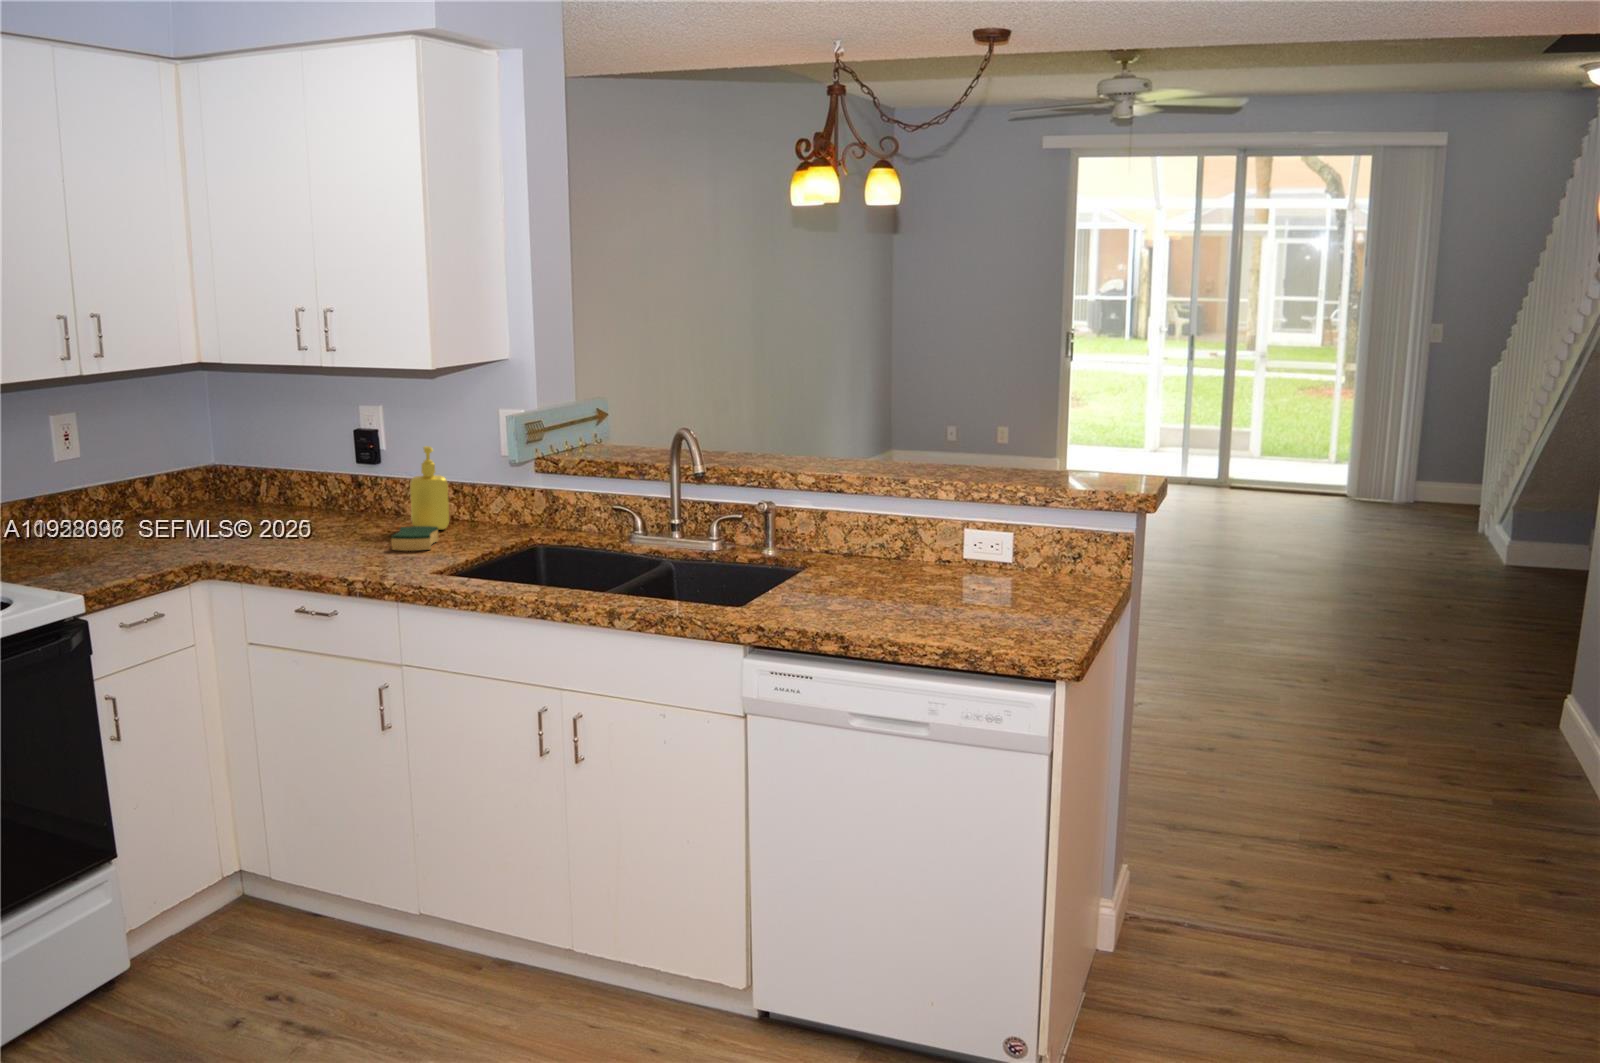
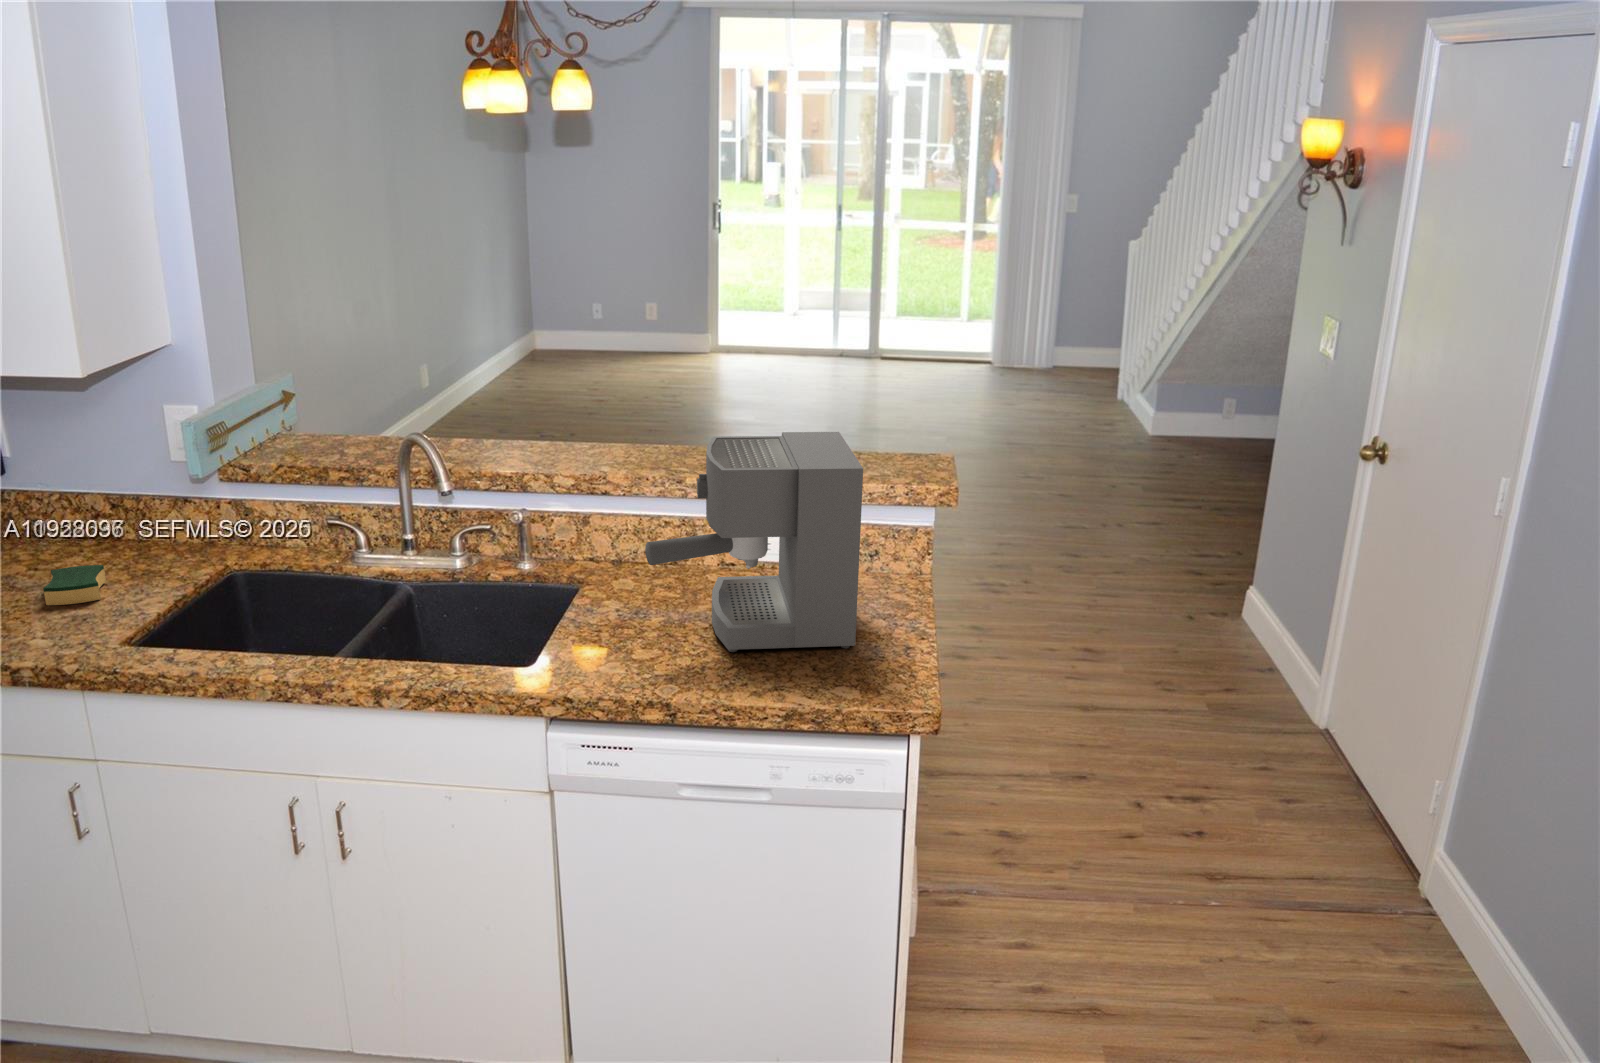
coffee maker: none [846,426,1037,618] -> present [645,432,863,652]
soap dispenser: present [410,446,449,530] -> none [52,459,113,564]

